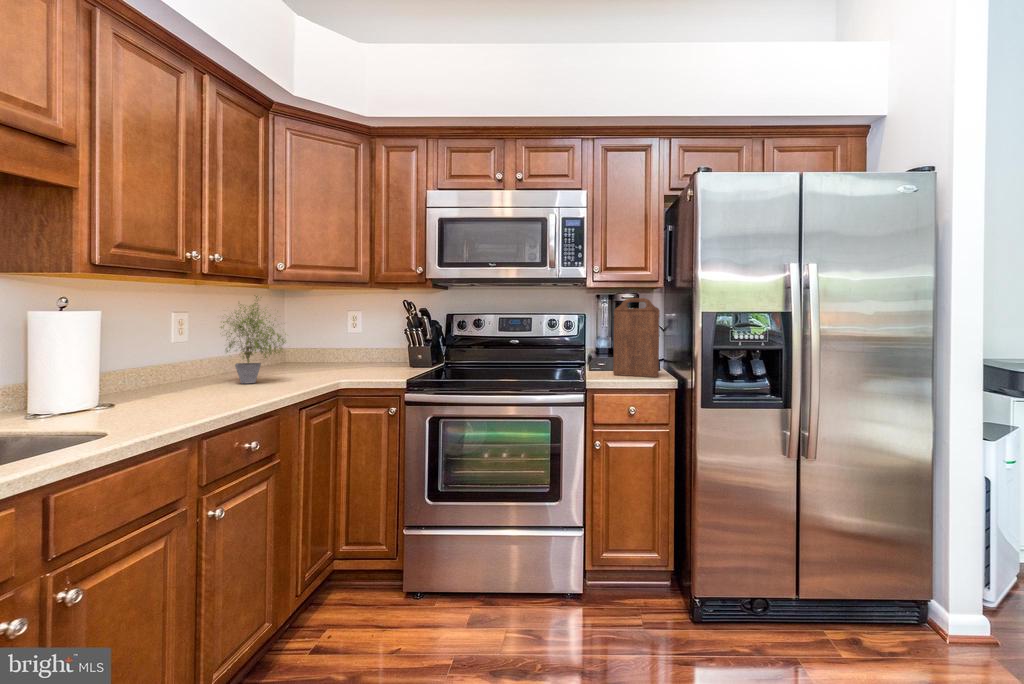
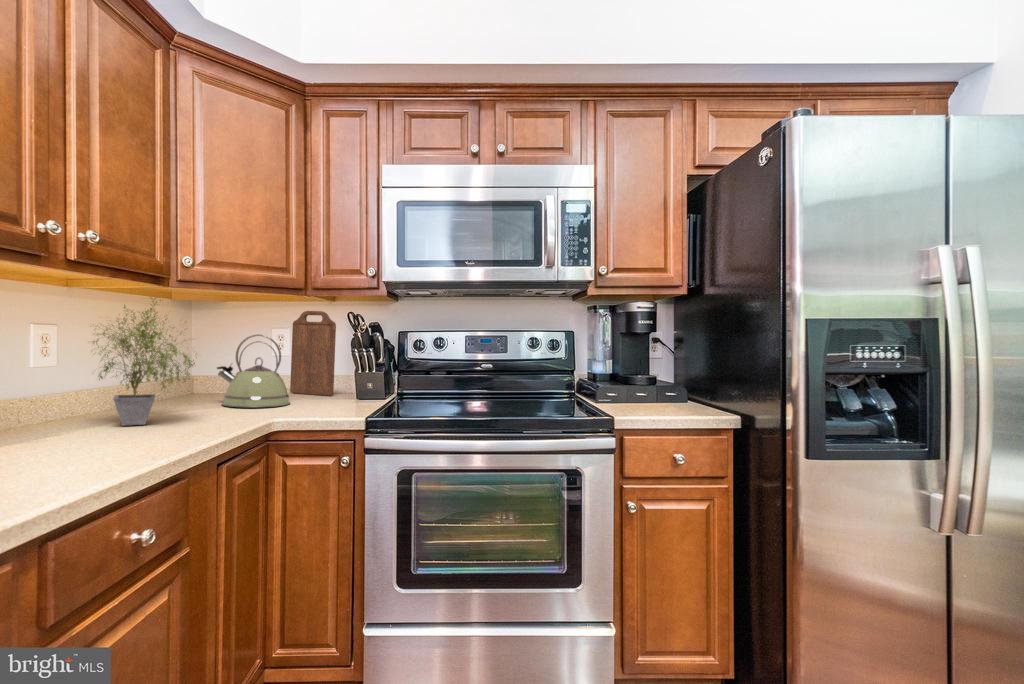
cutting board: present [613,298,660,377] -> present [290,311,336,396]
kettle: none [304,319,358,374] -> present [217,334,290,408]

